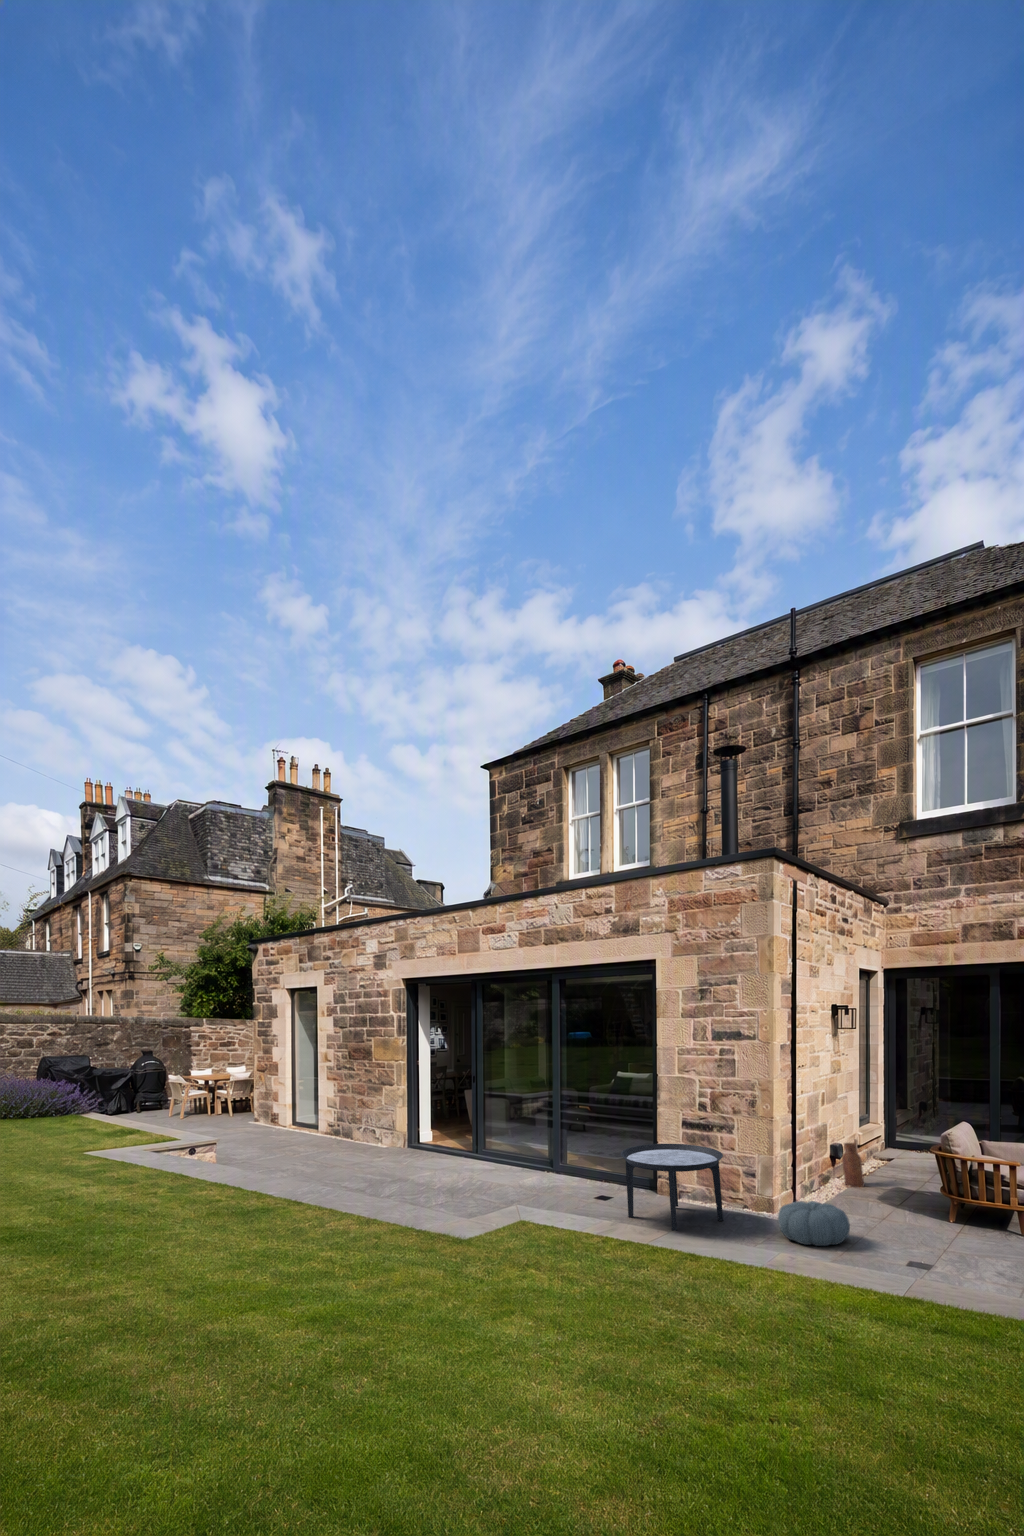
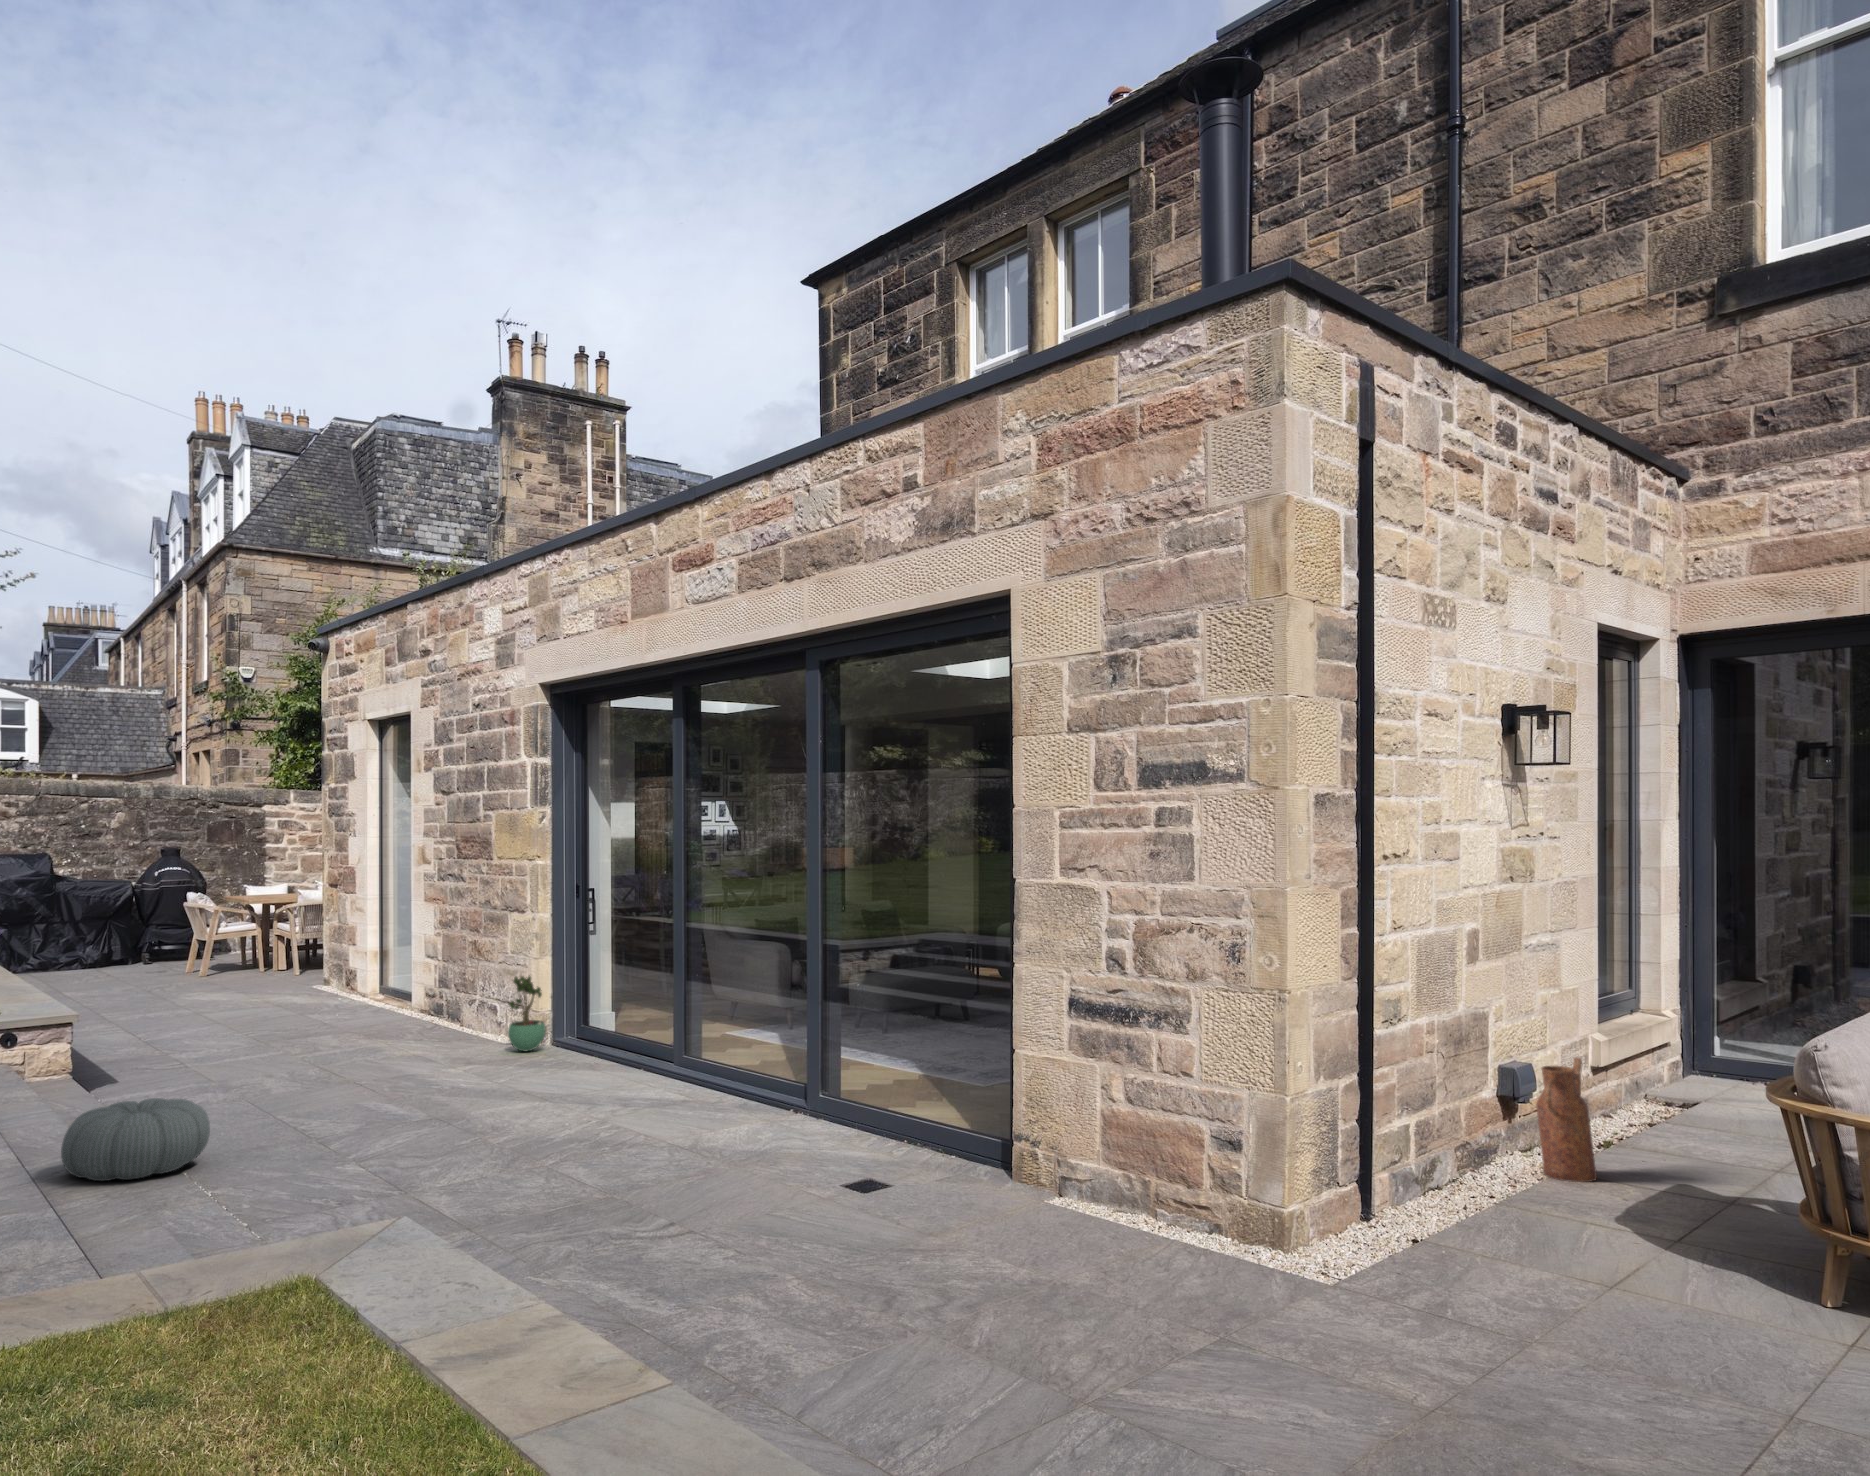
potted plant: none [378,1114,396,1149] -> present [508,976,545,1051]
round table: present [621,1144,723,1231] -> none [878,1053,1153,1297]
pouf: present [778,1201,850,1246] -> present [61,1098,210,1181]

